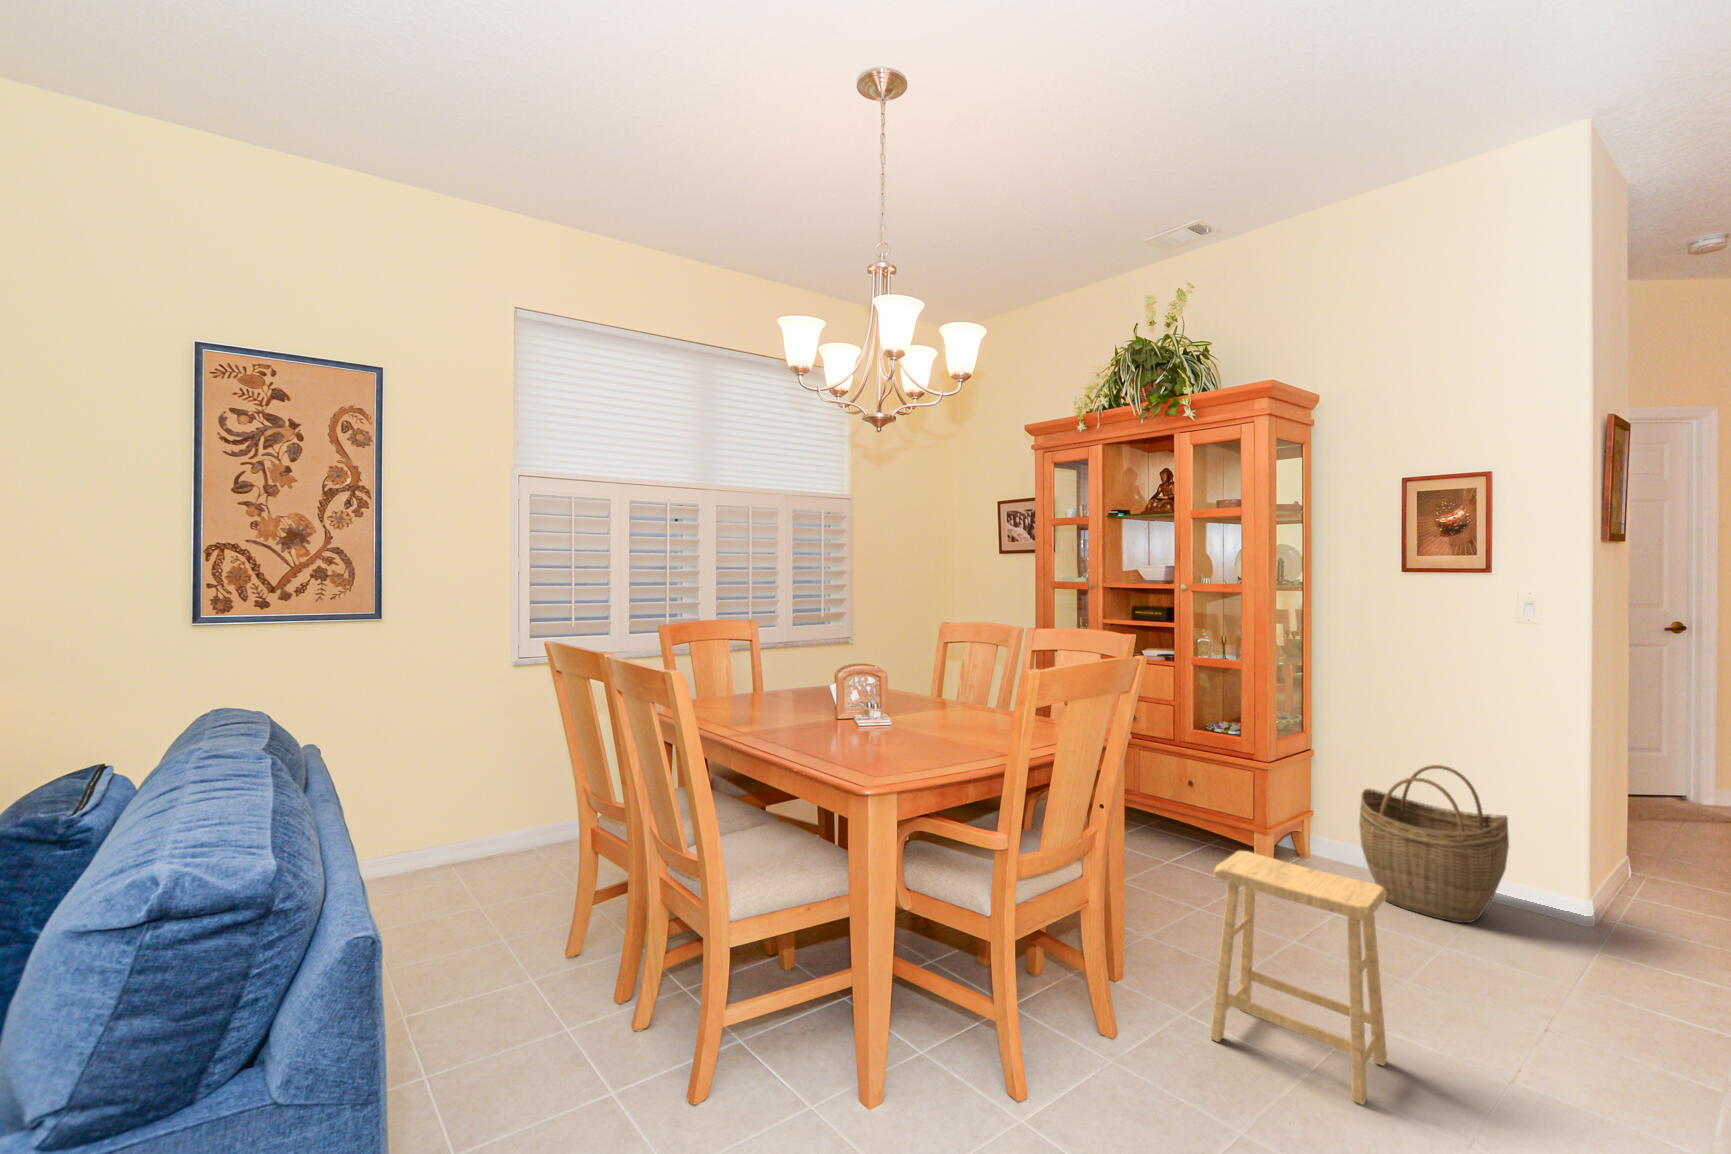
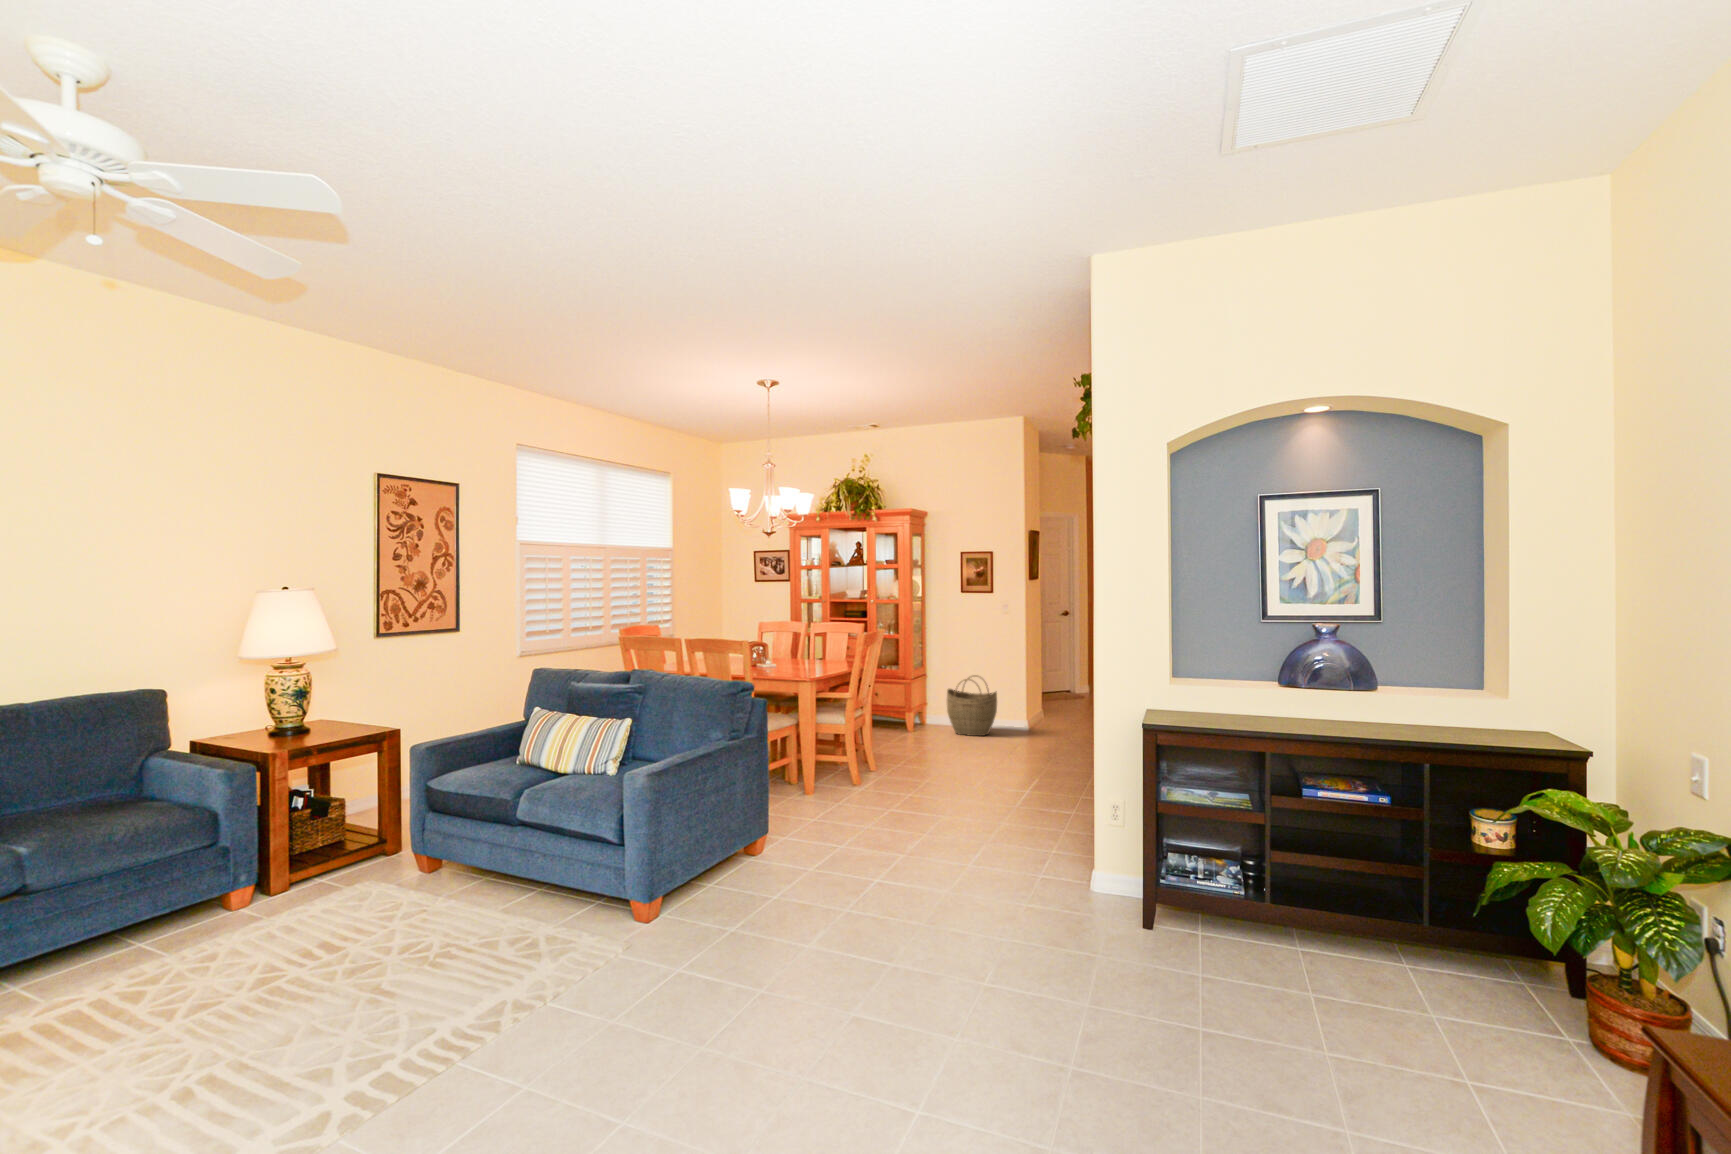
footstool: present [1210,851,1387,1104] -> none [903,702,958,773]

